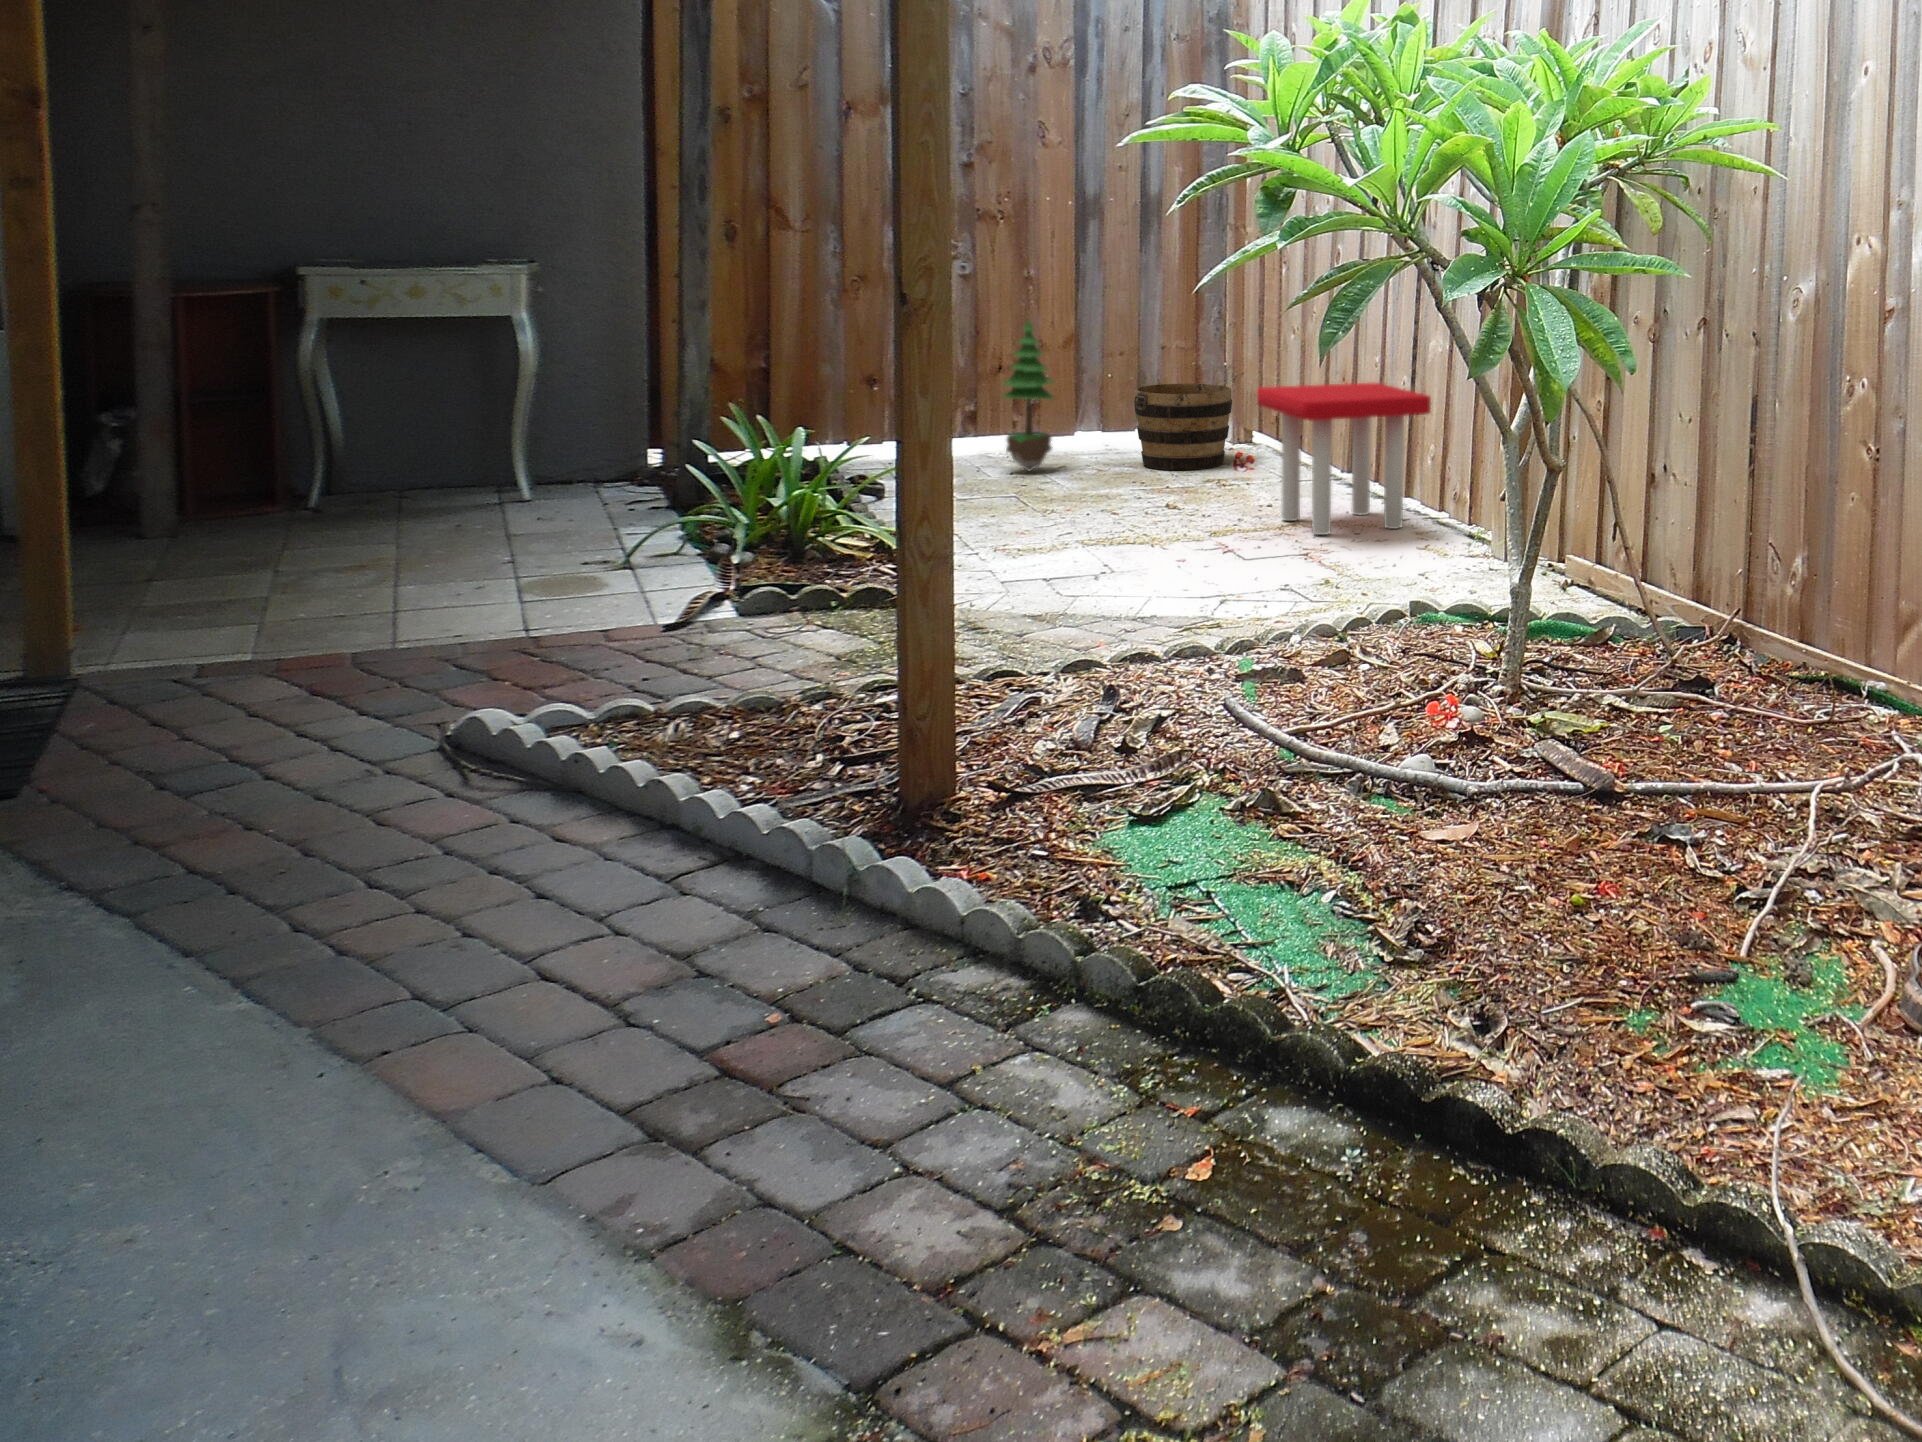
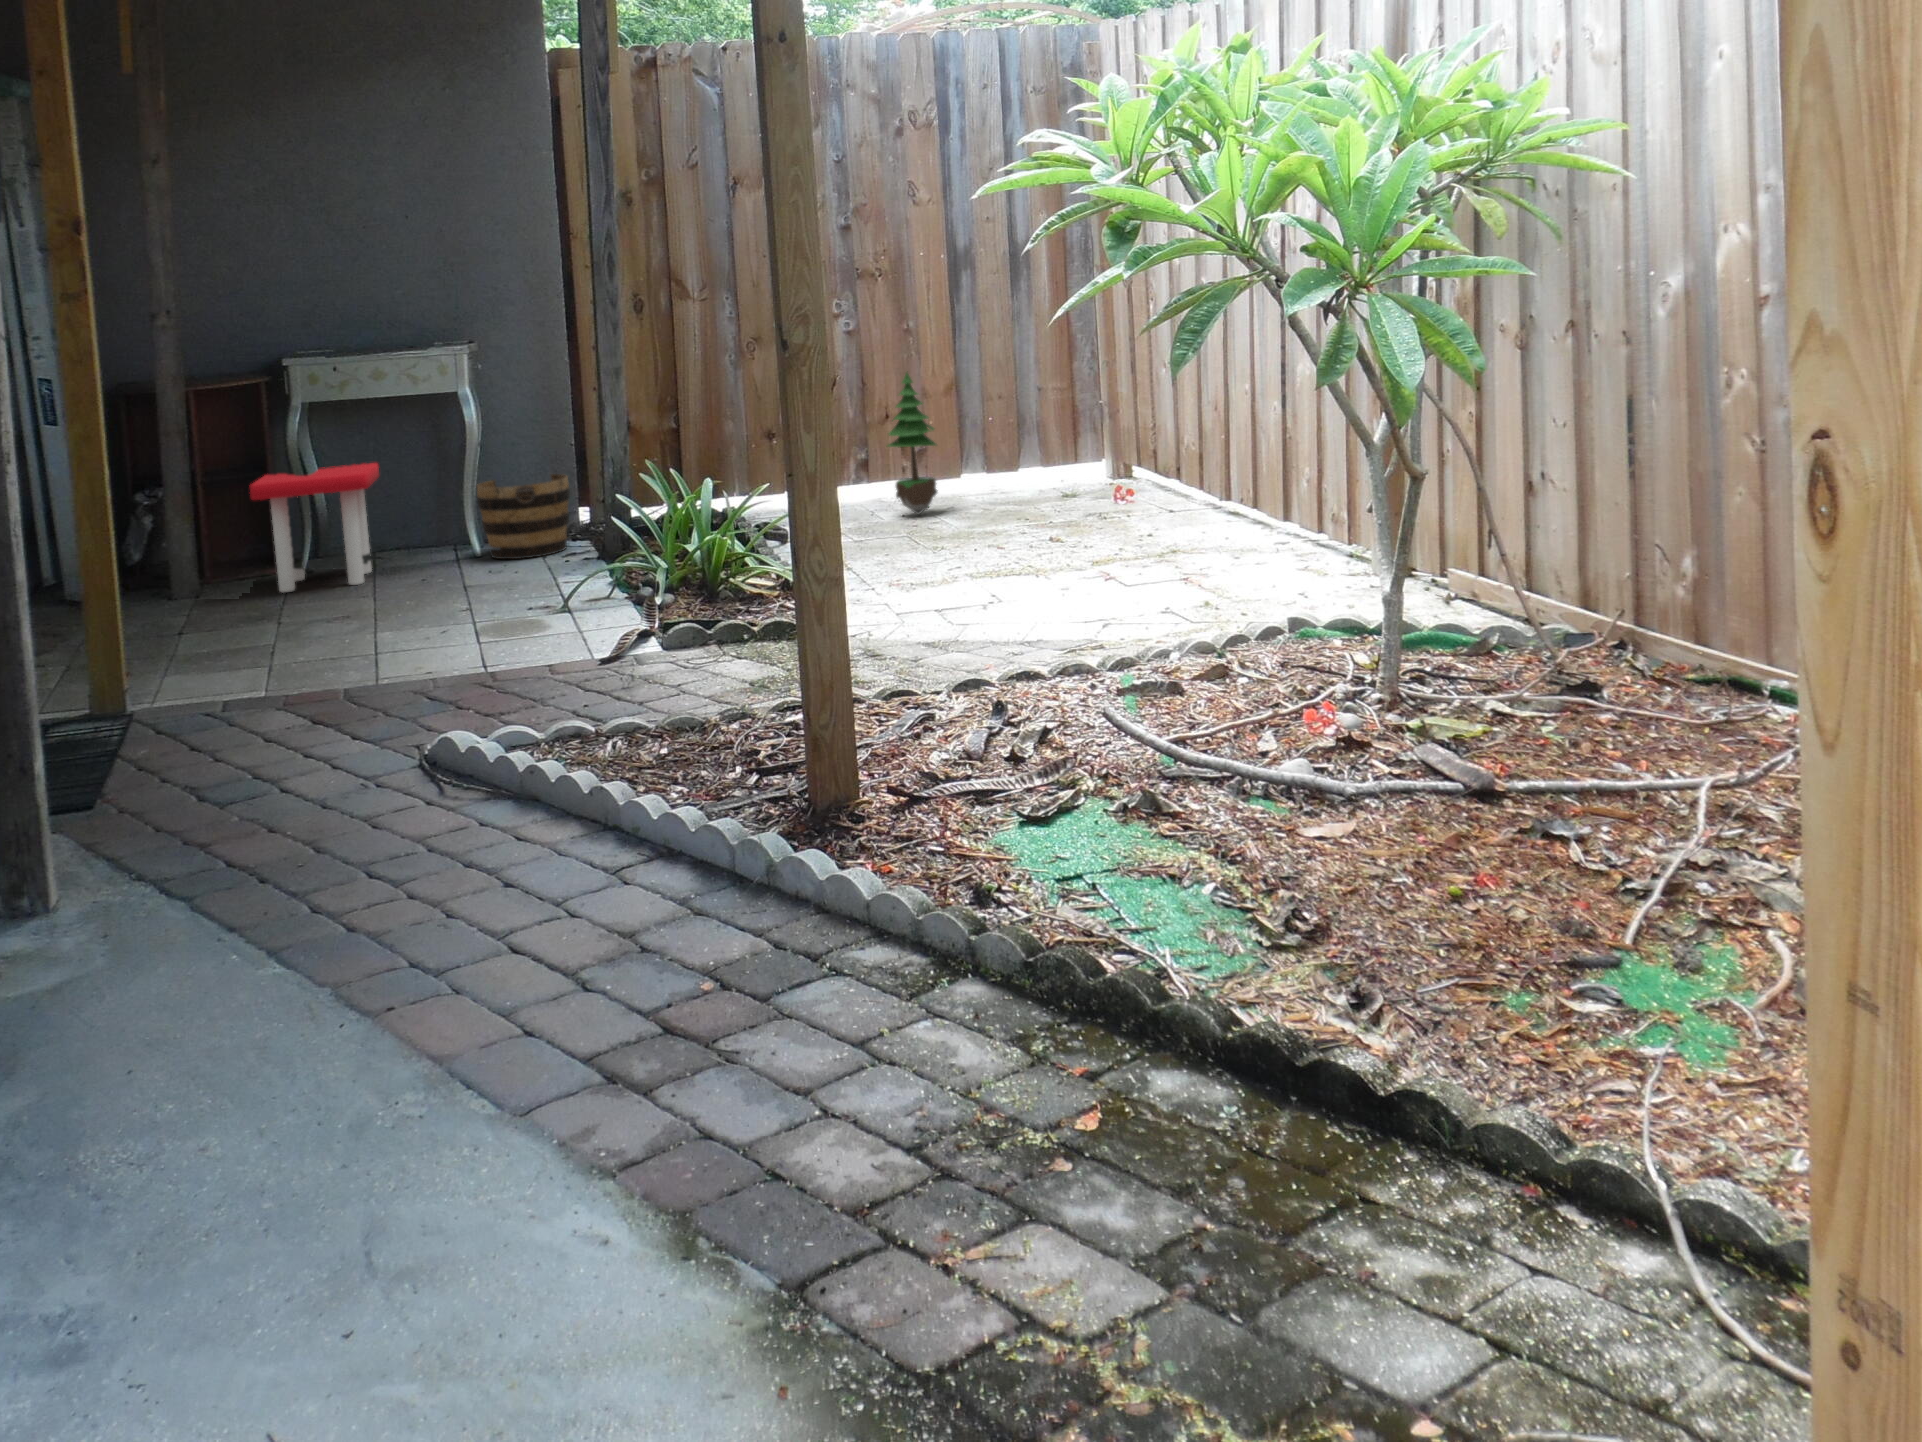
stool: present [1257,383,1431,535] -> present [250,463,379,592]
bucket: present [1134,384,1232,470] -> present [477,474,570,559]

